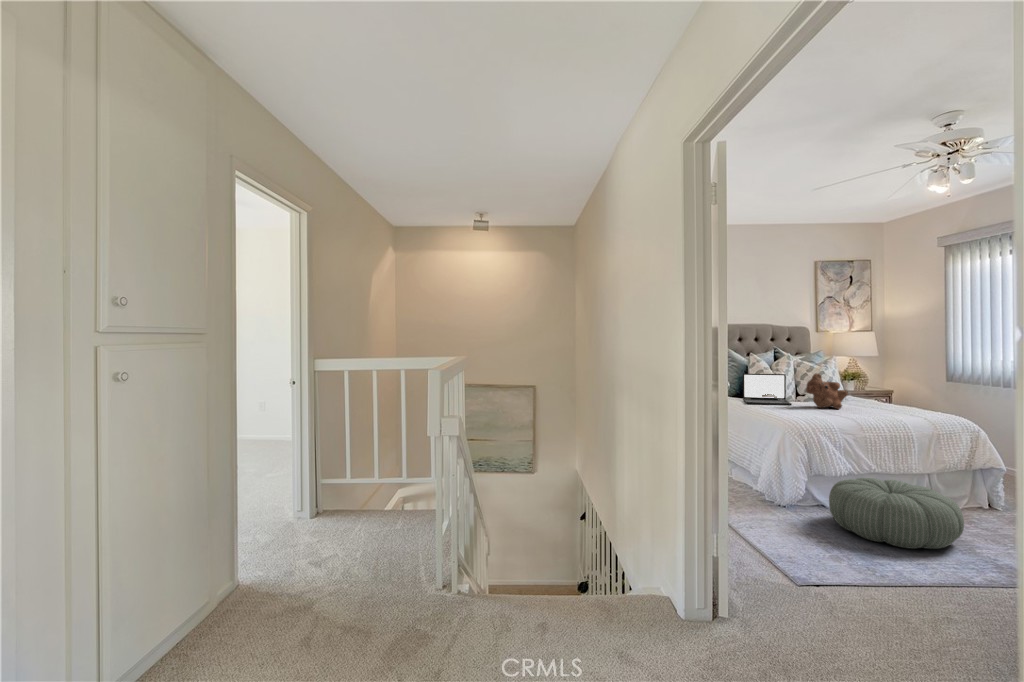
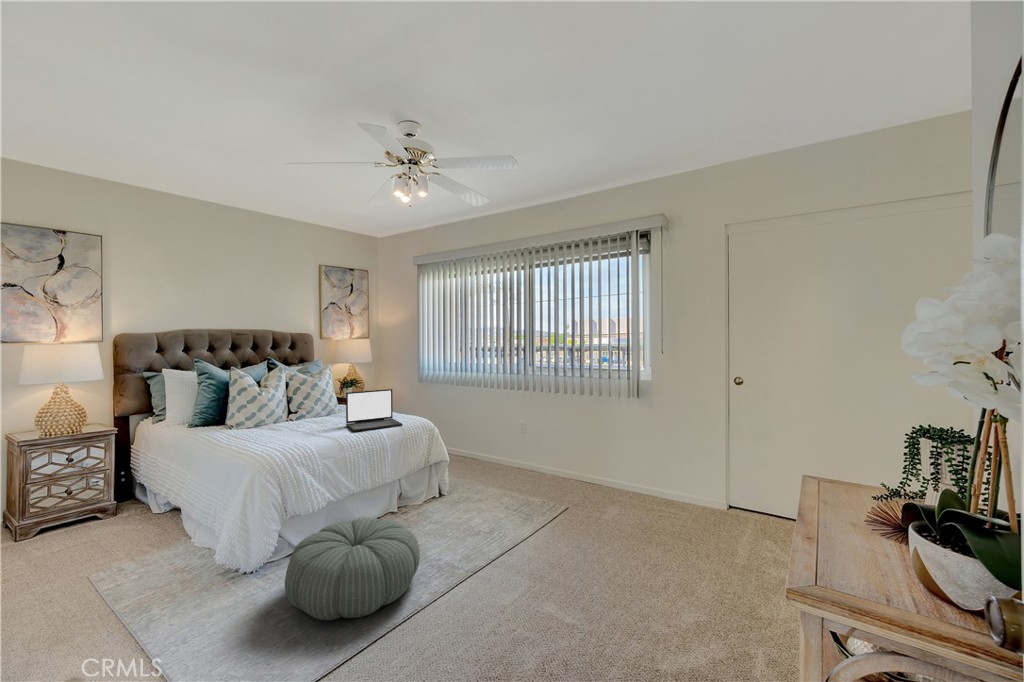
teddy bear: present [806,373,848,409] -> none [290,391,335,430]
laptop: present [743,374,792,405] -> present [346,389,402,432]

